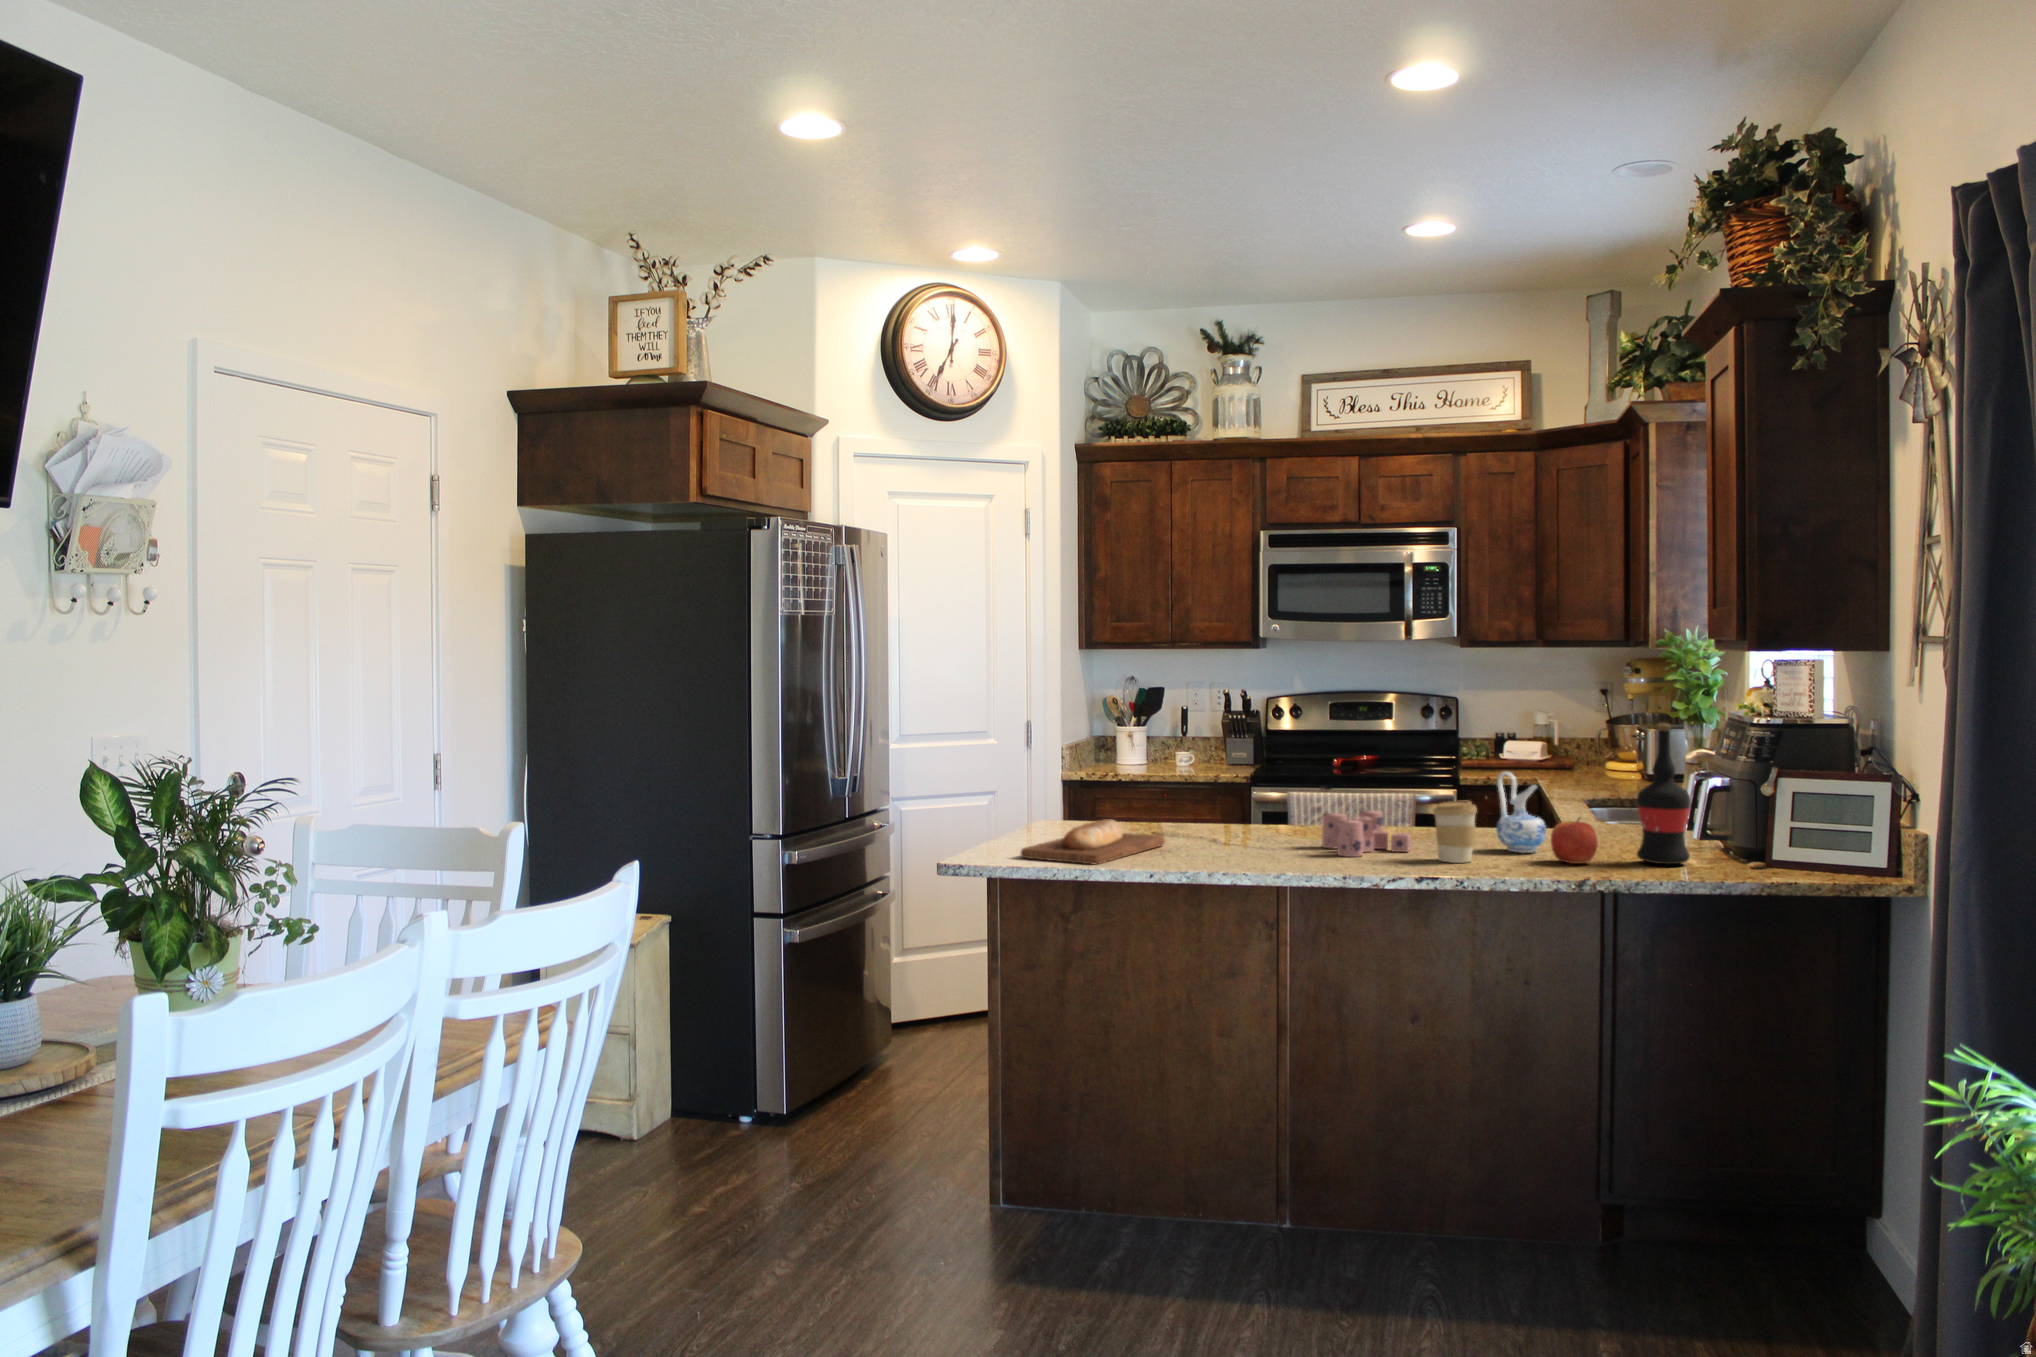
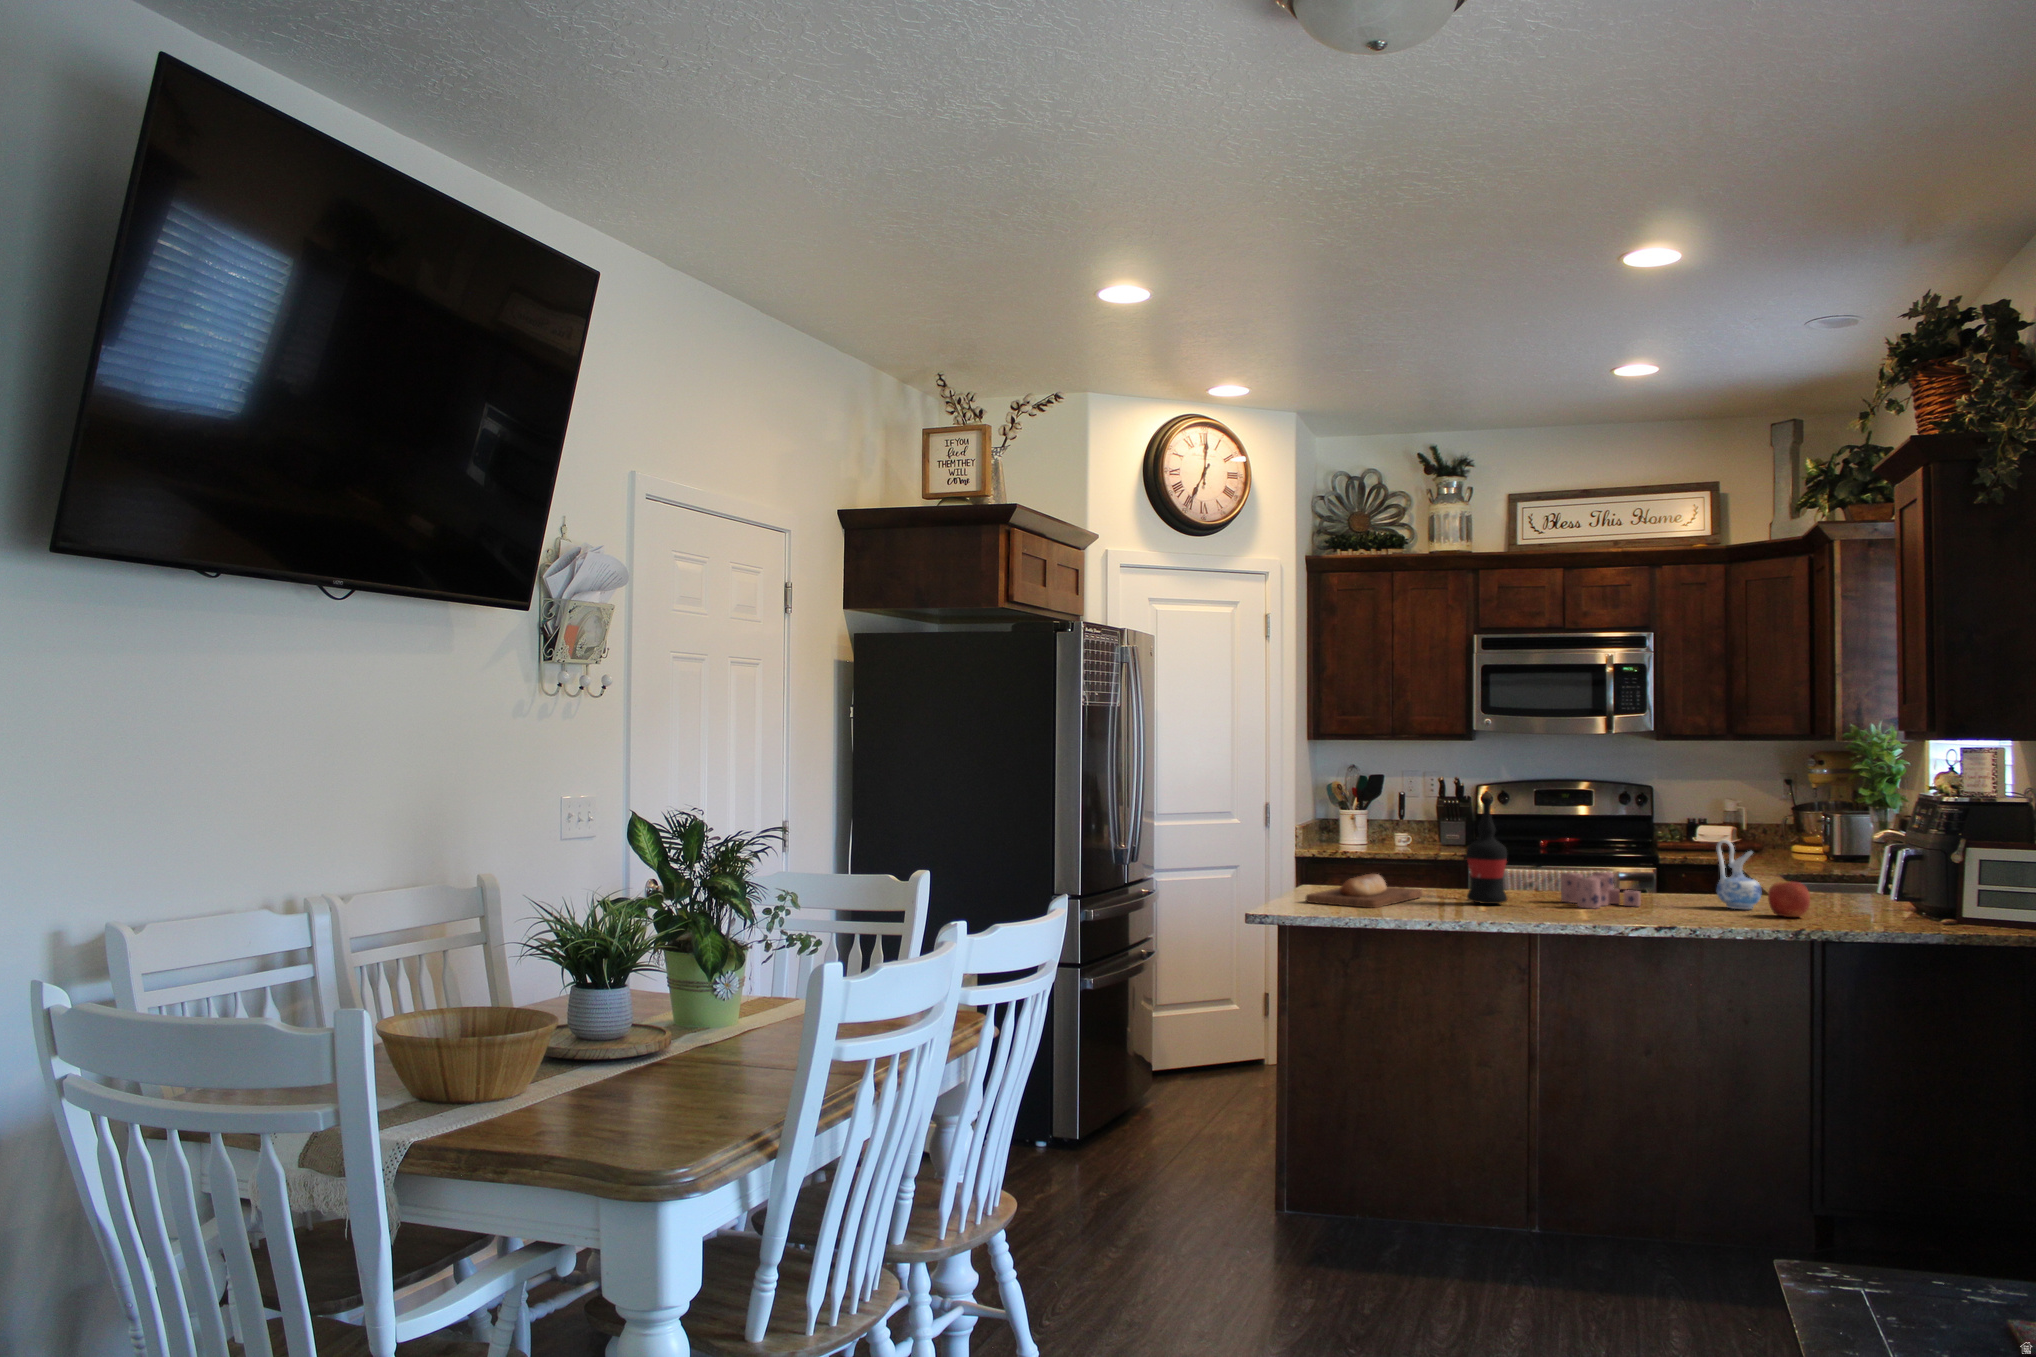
wine bottle: present [1637,724,1691,864] -> present [1467,793,1507,904]
coffee cup: present [1433,800,1477,863] -> none [1663,862,1703,914]

